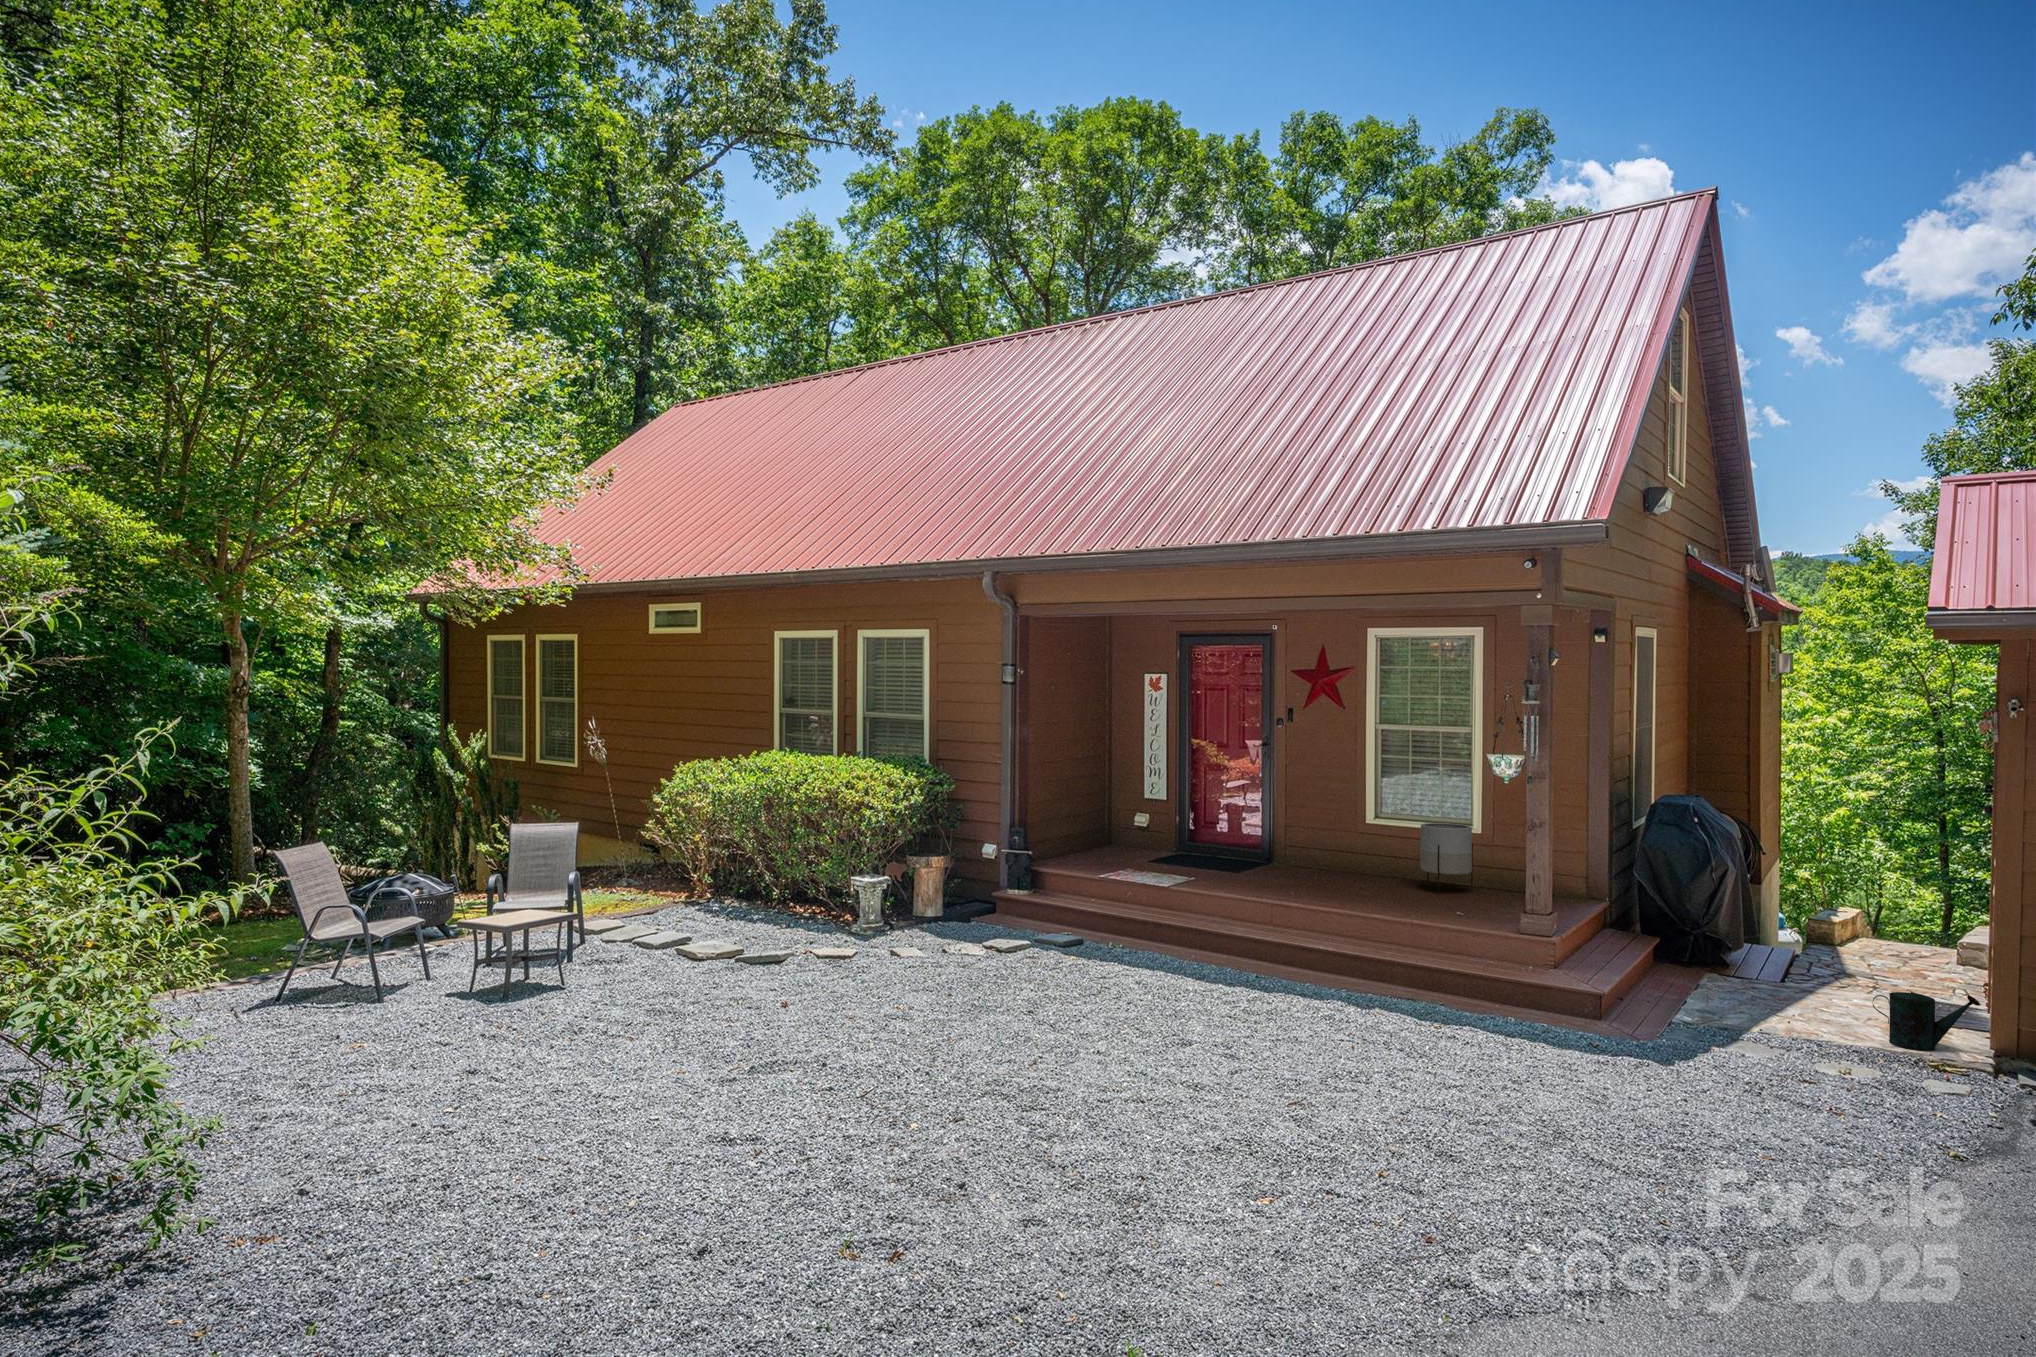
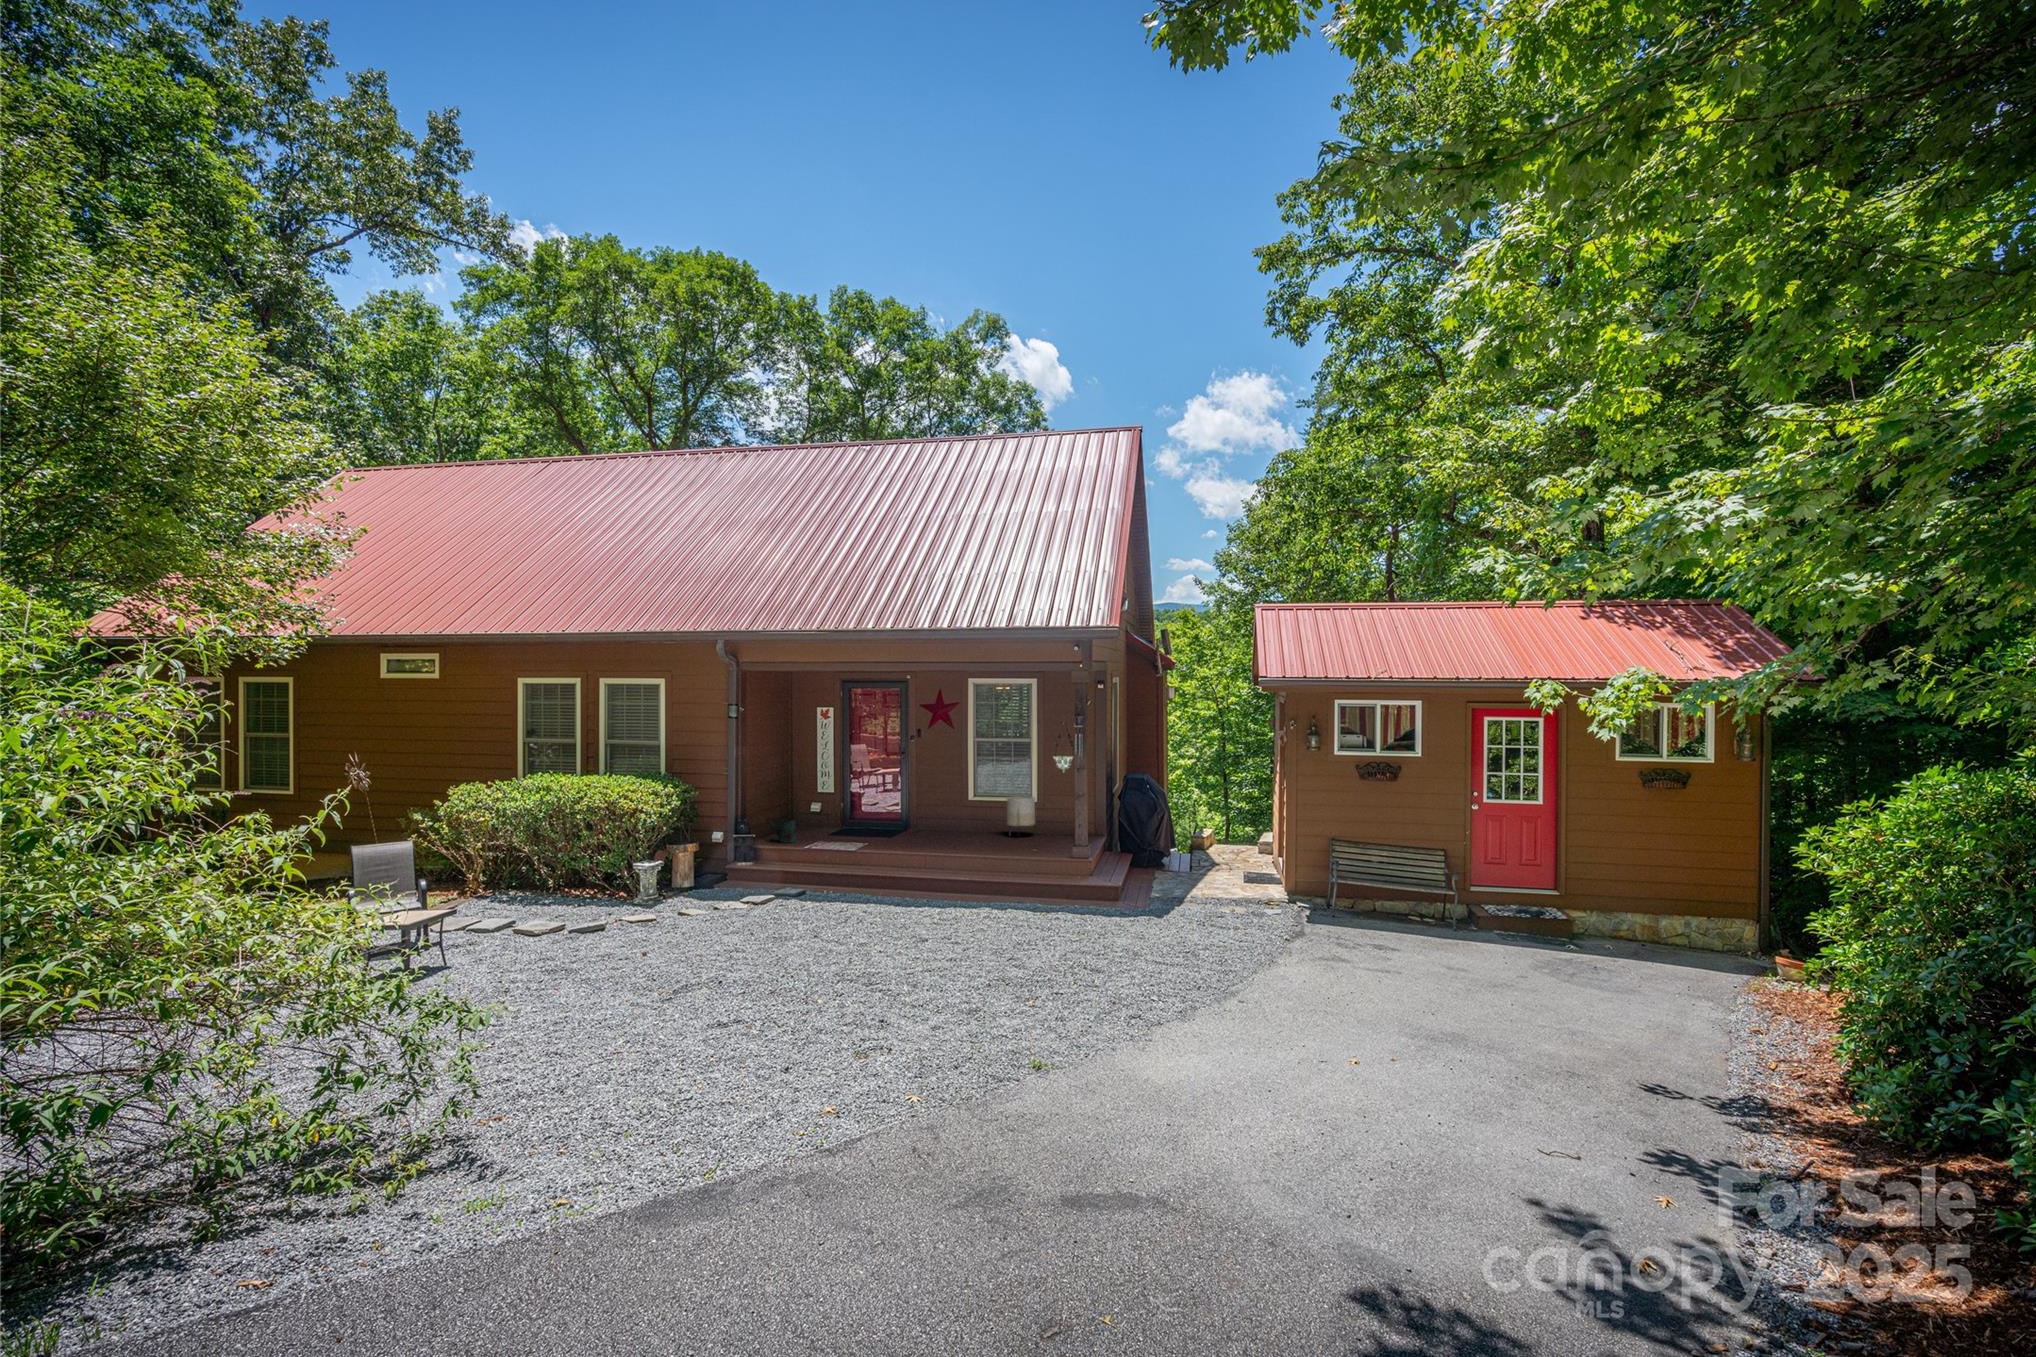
watering can: present [1873,991,1981,1051] -> present [767,818,796,843]

